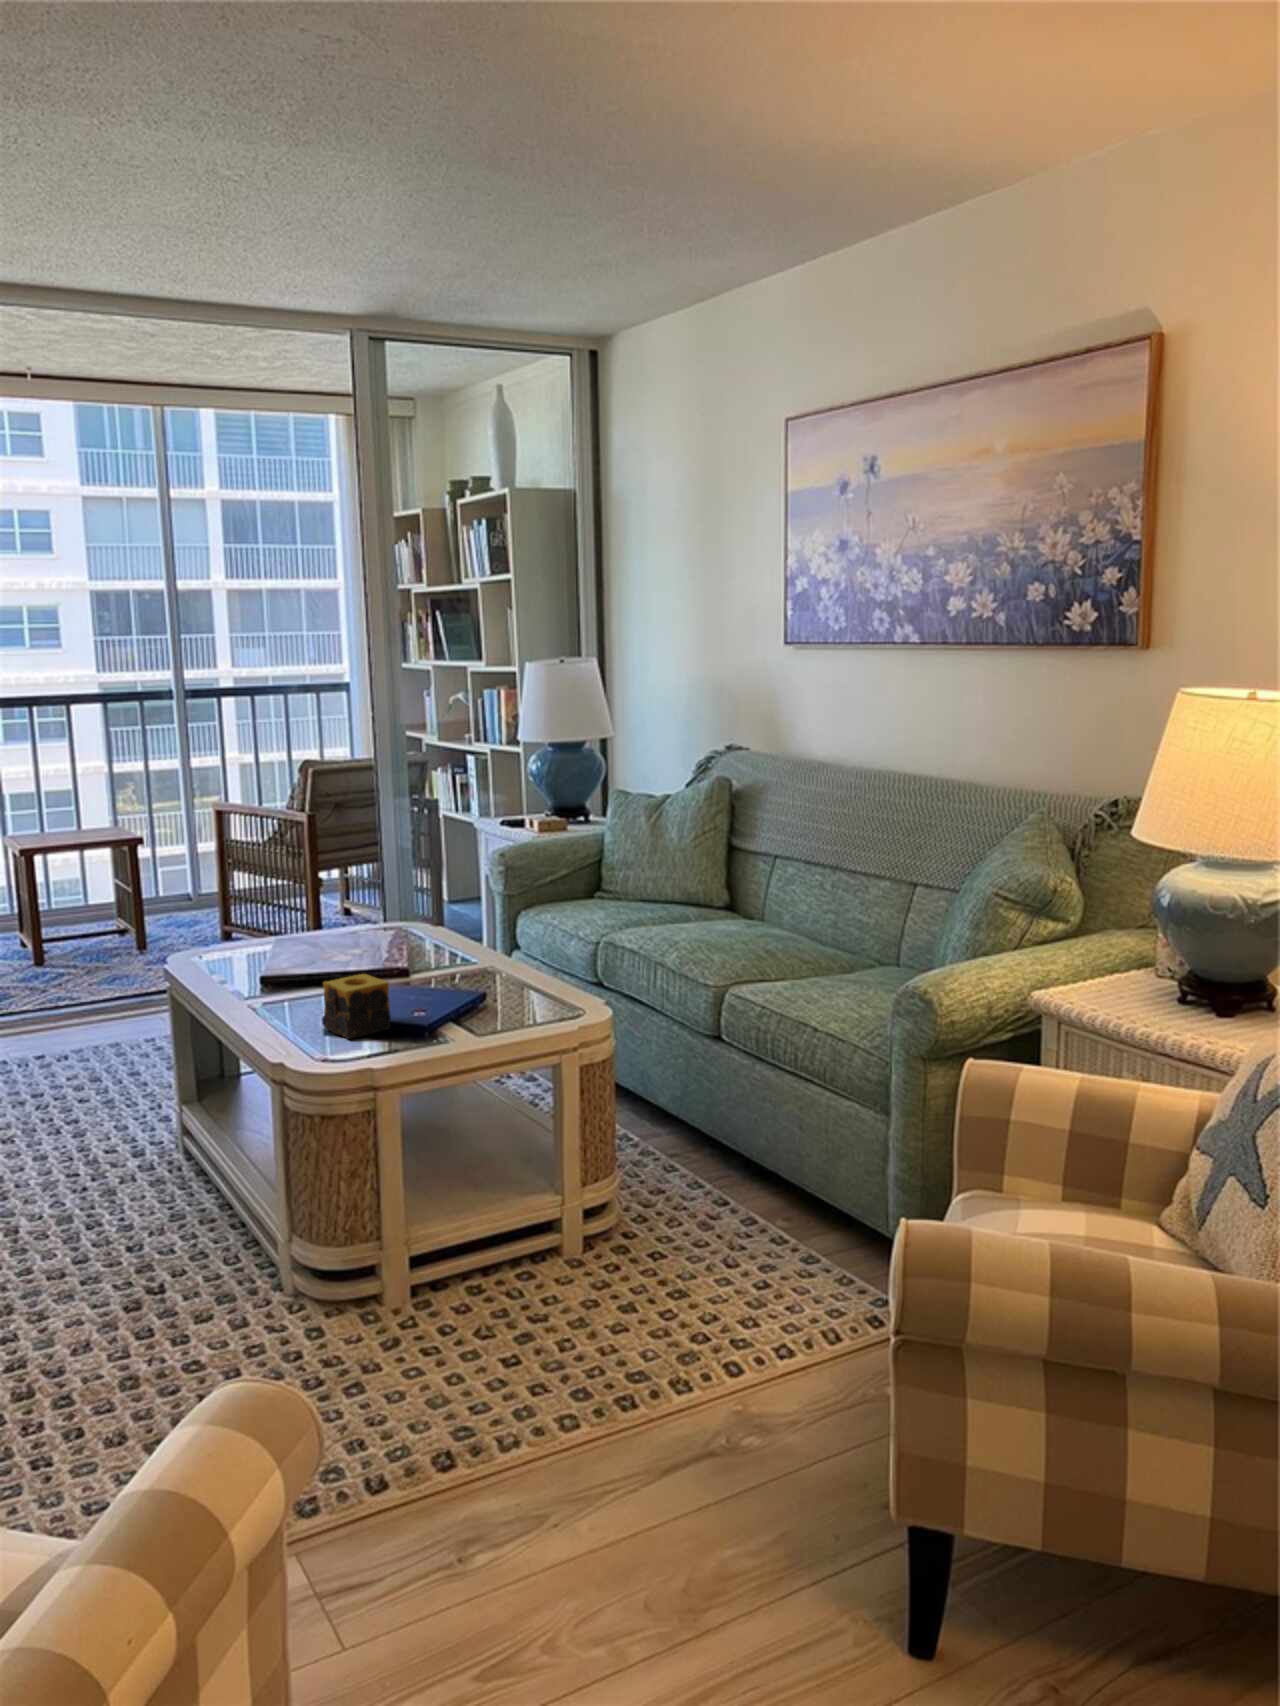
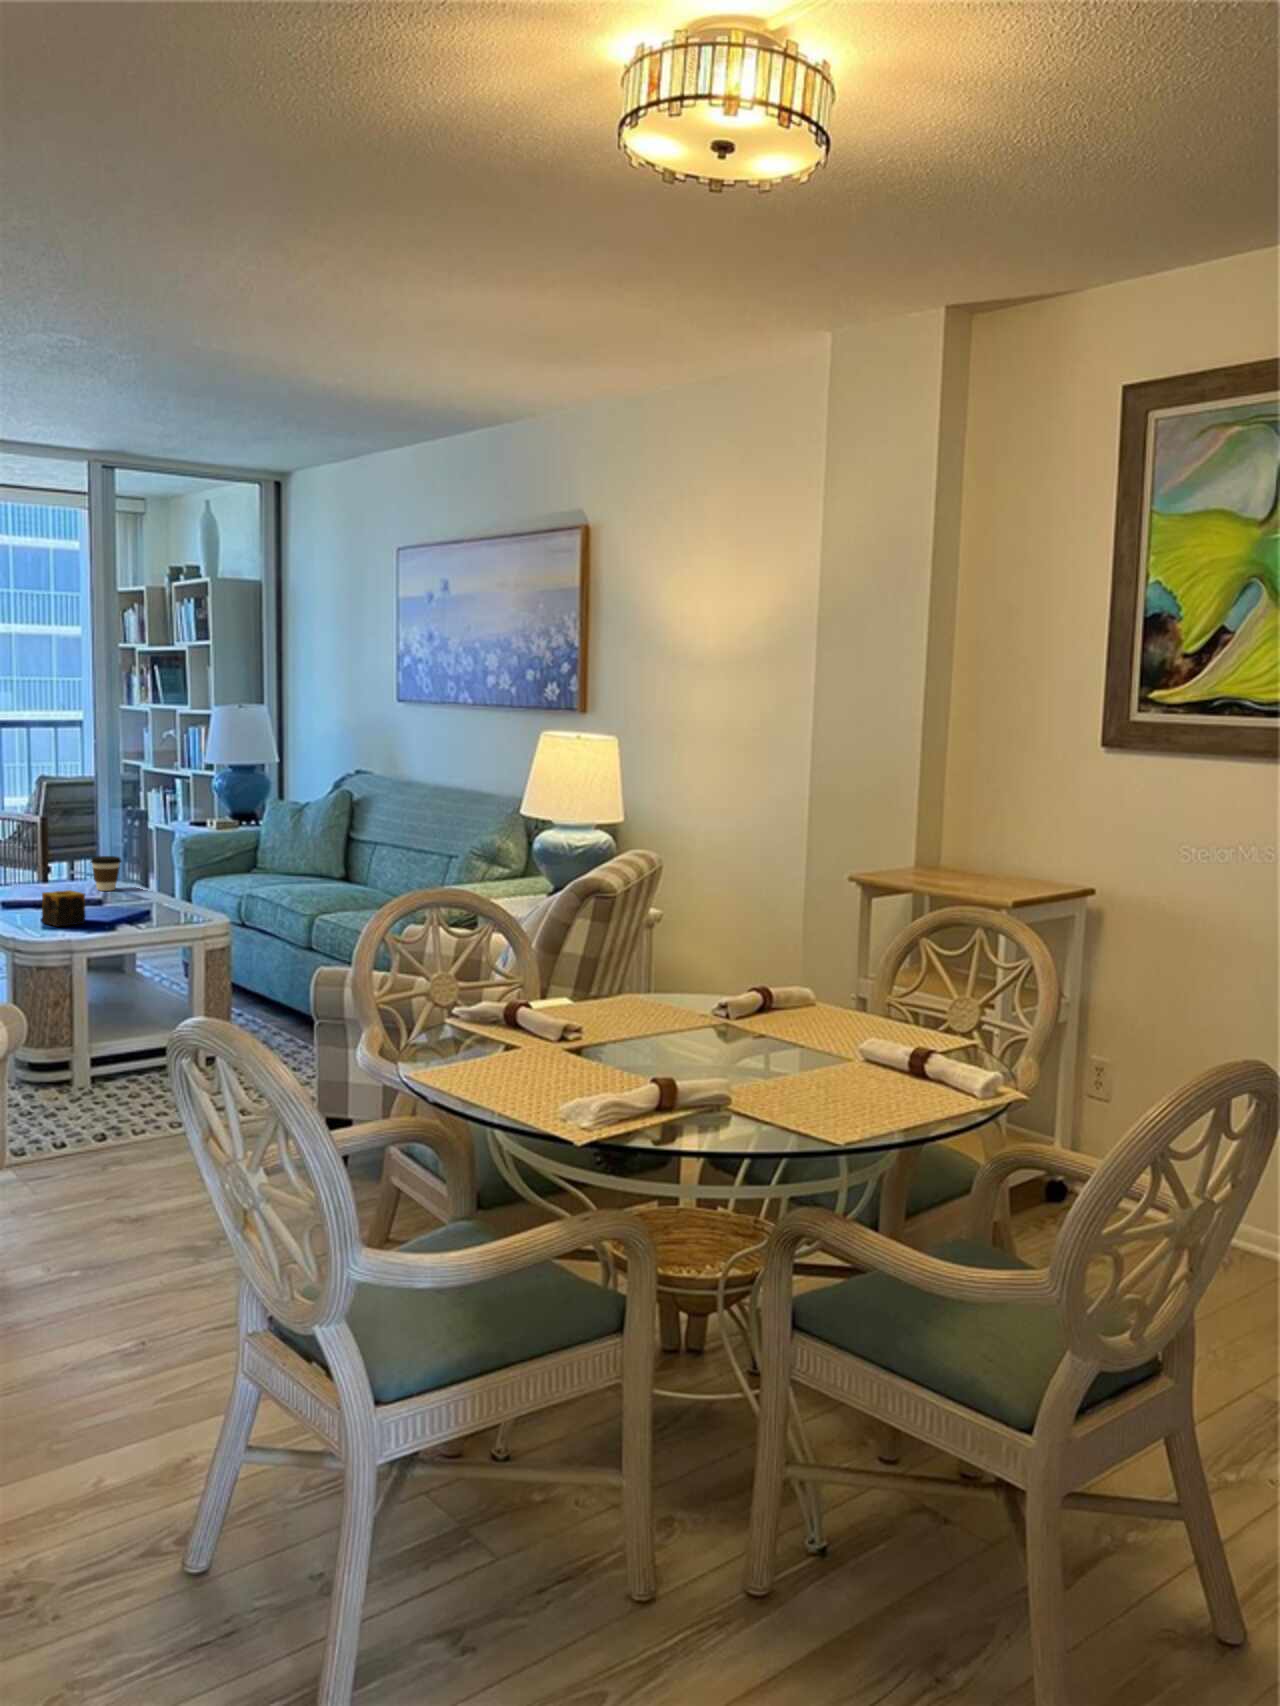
coffee cup: none [384,895,427,949] -> present [91,856,121,891]

